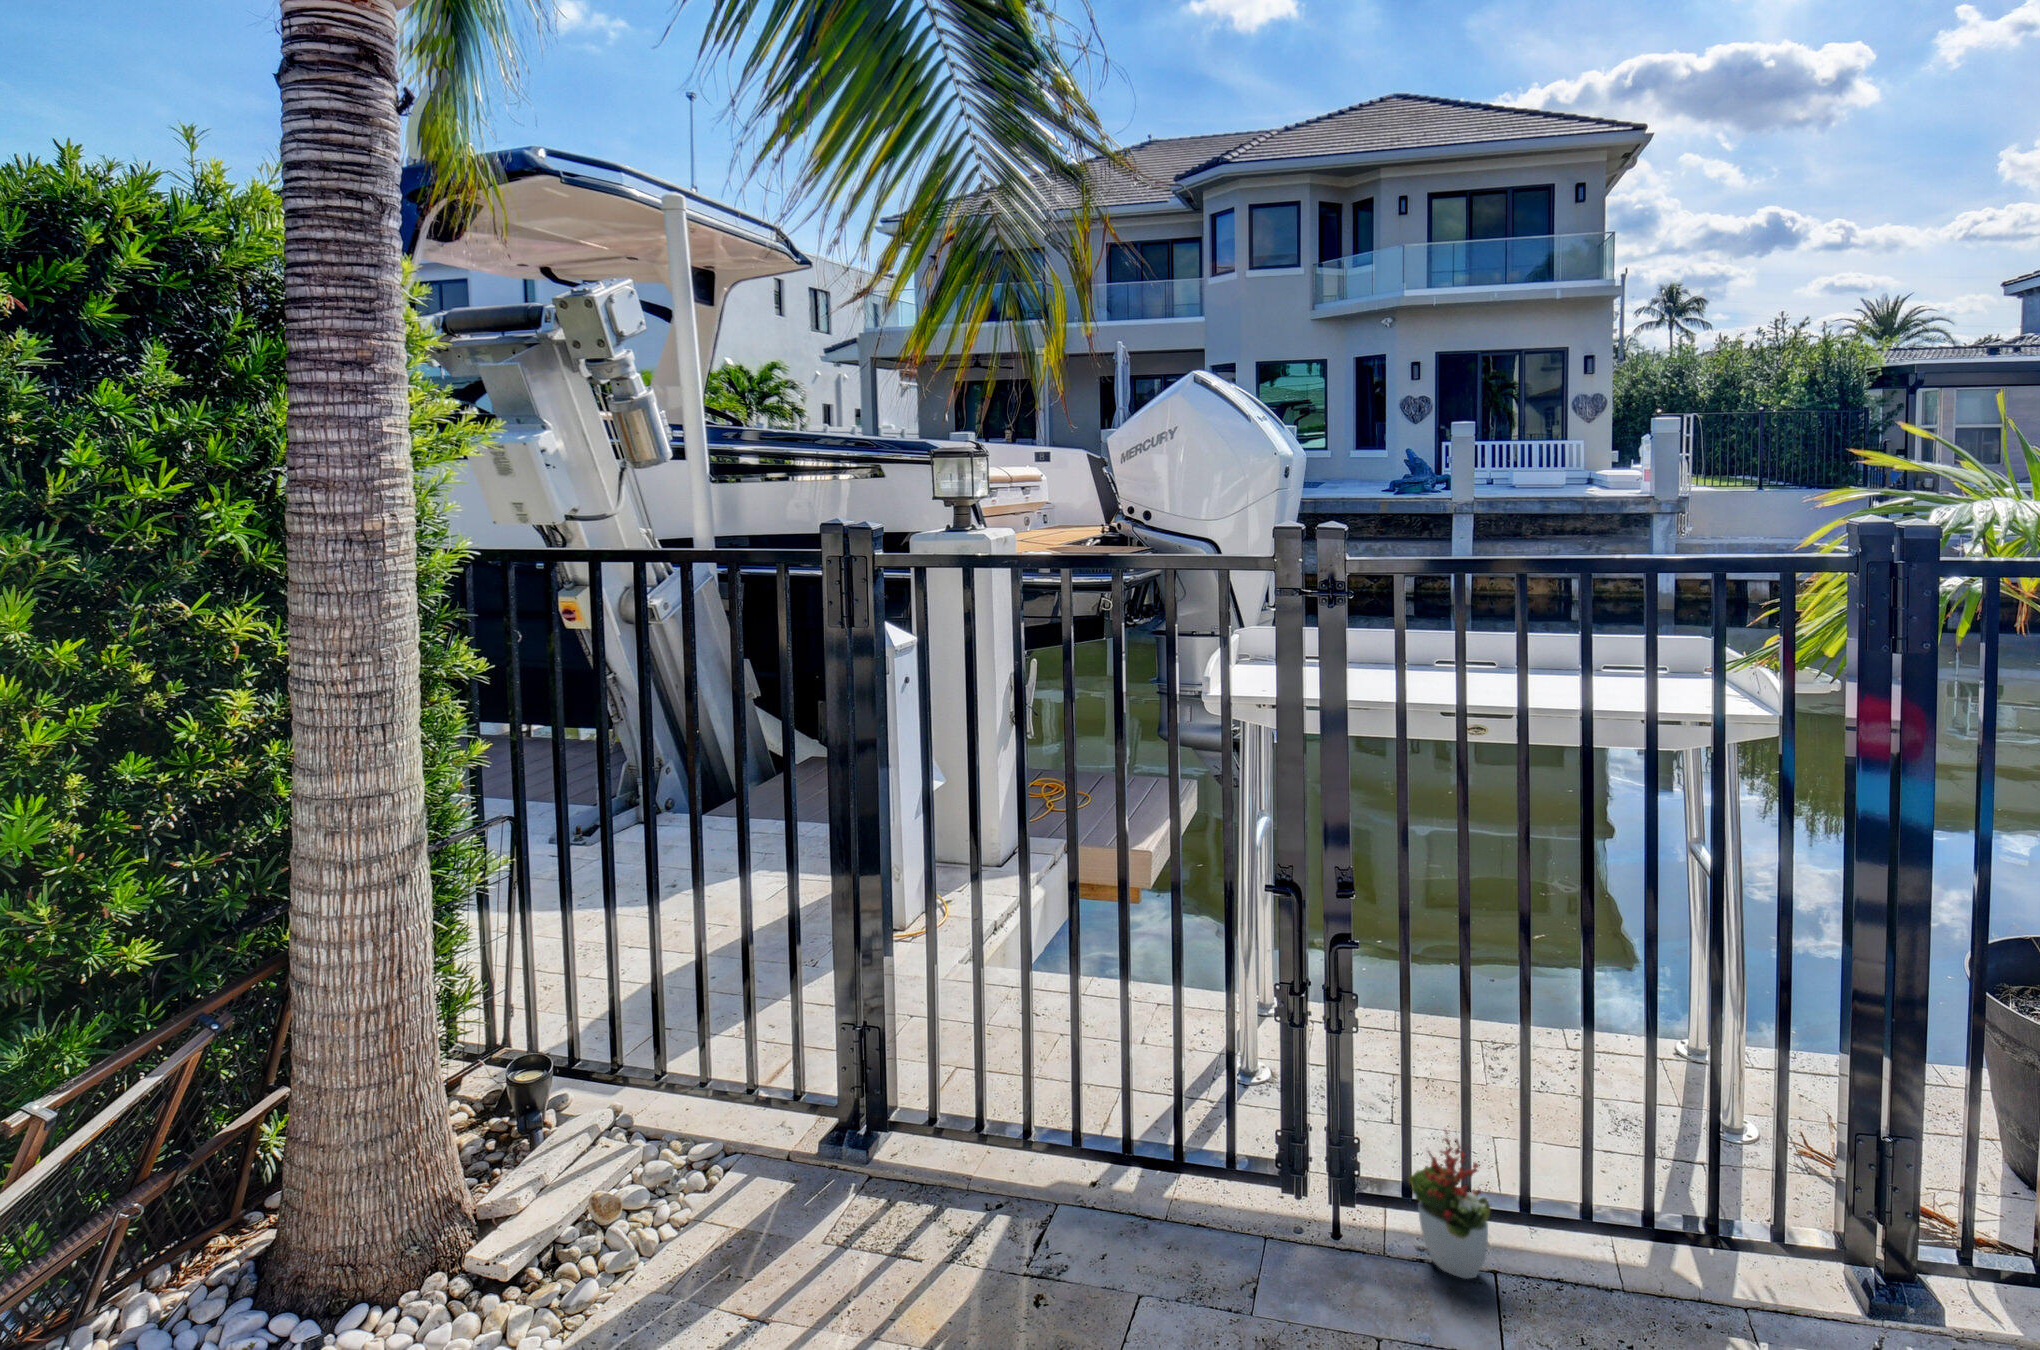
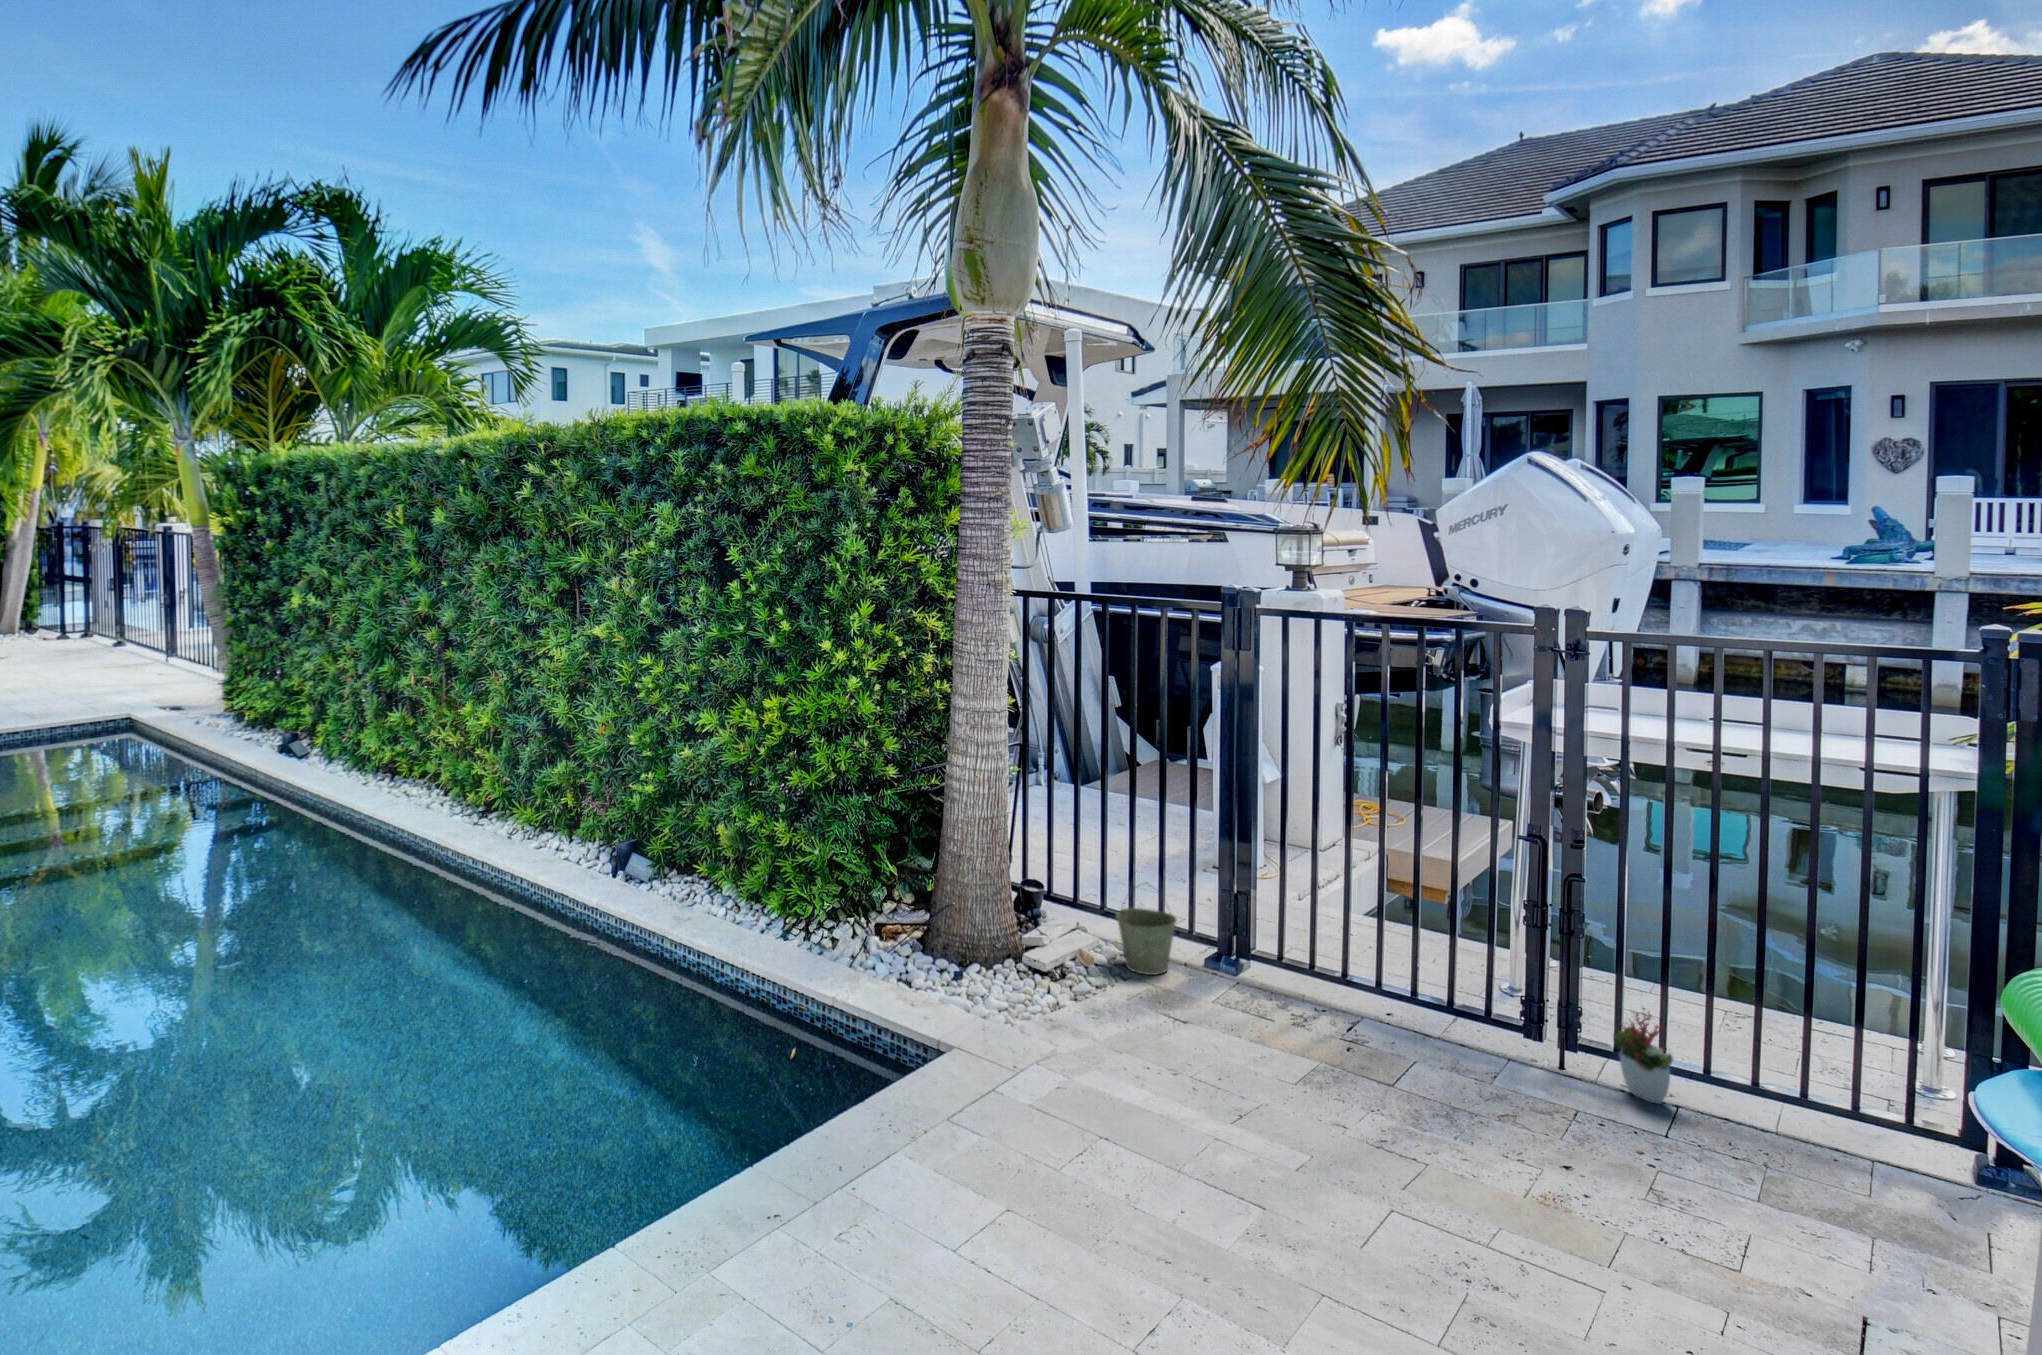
bucket: none [662,1049,771,1217] -> present [1116,891,1177,975]

